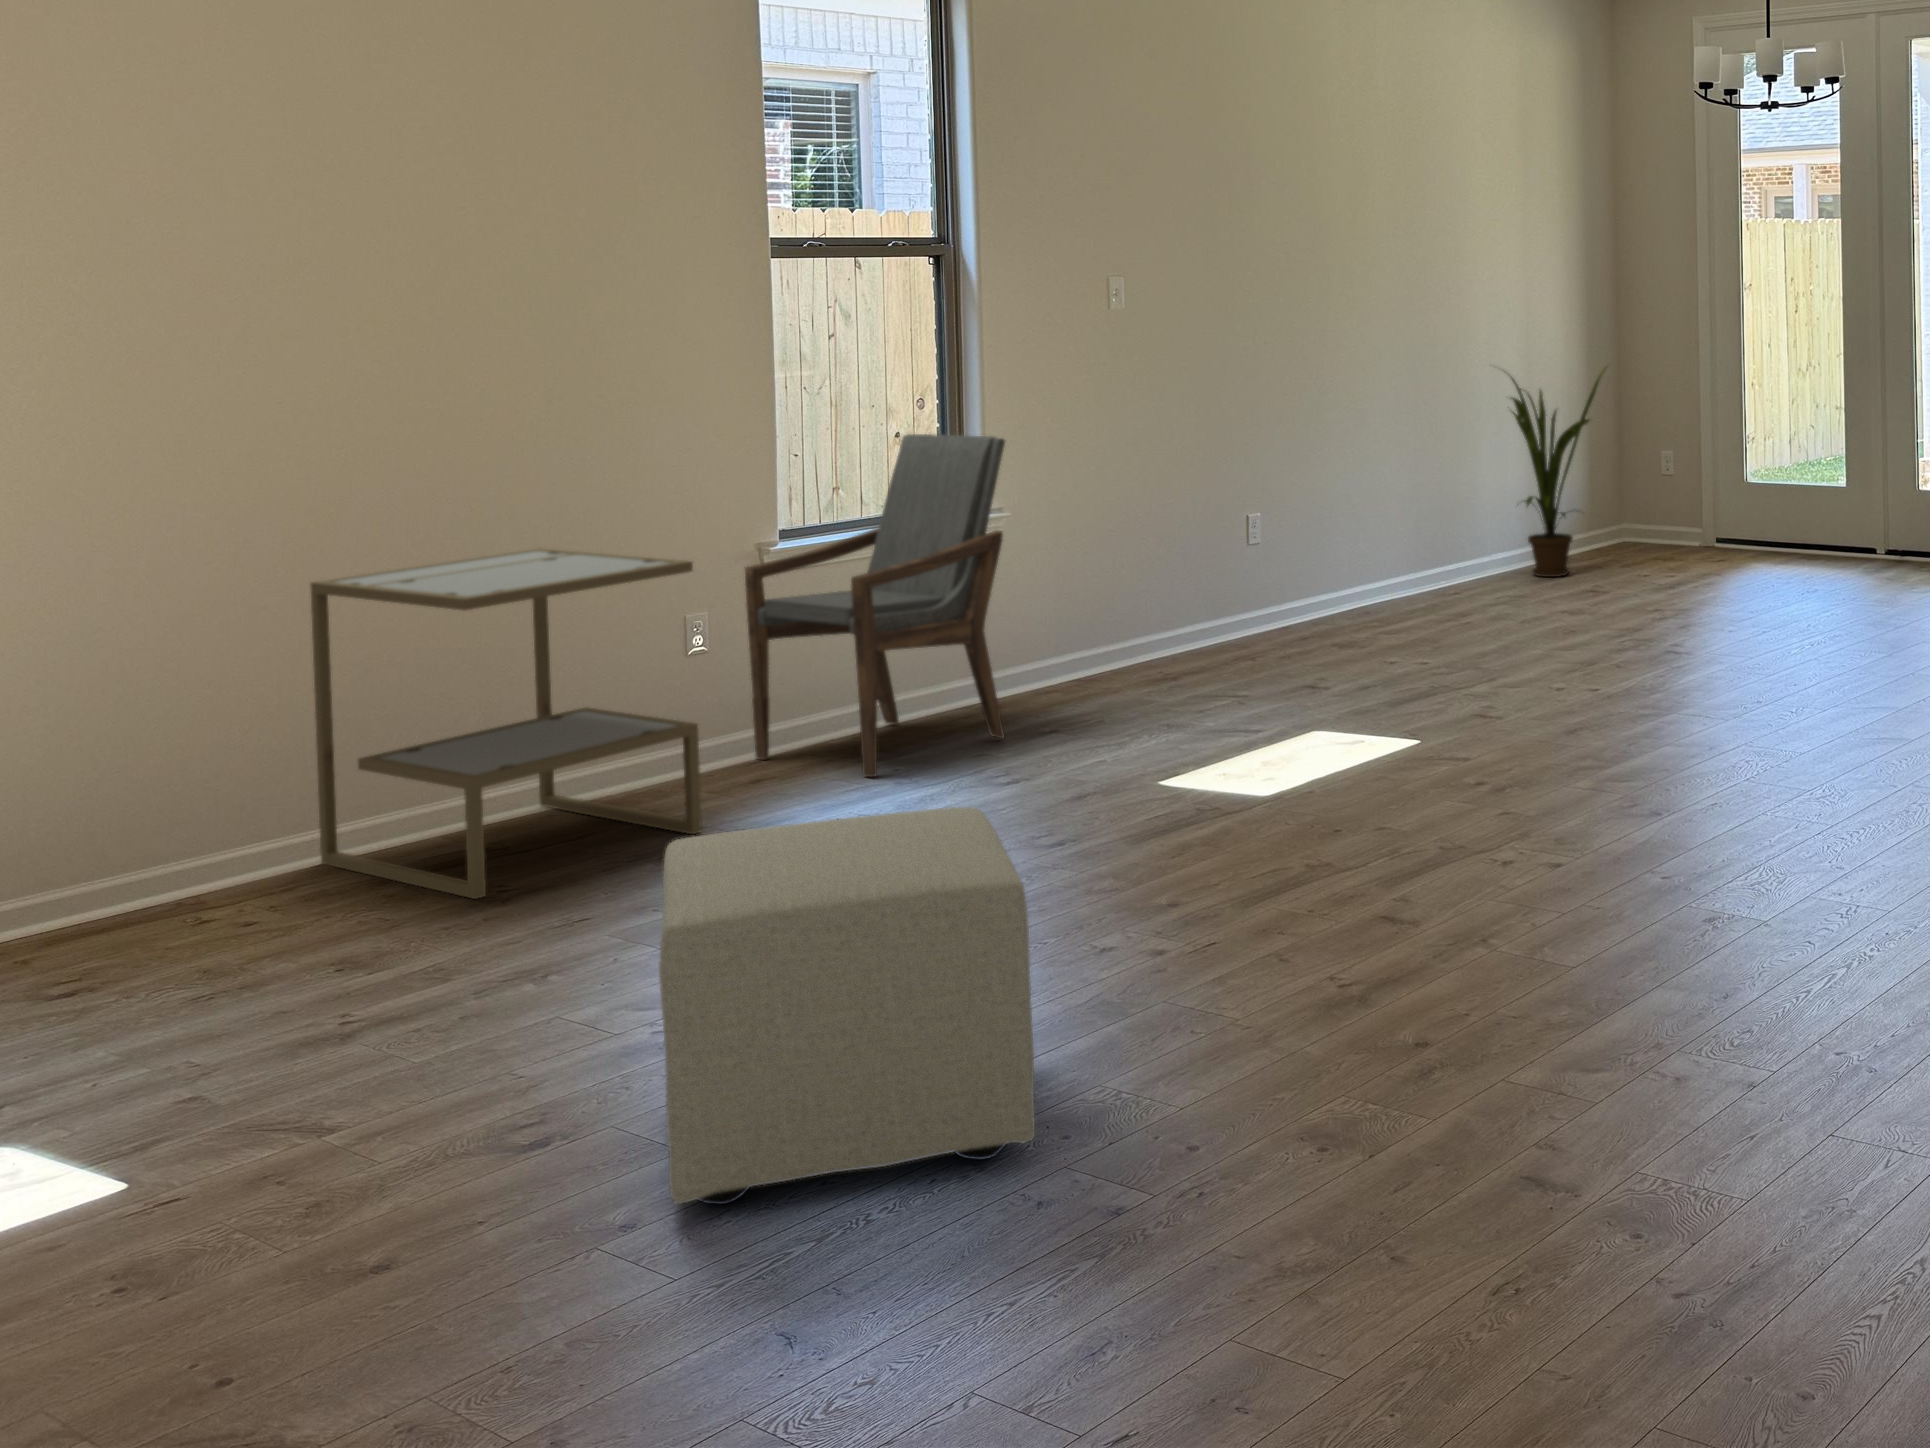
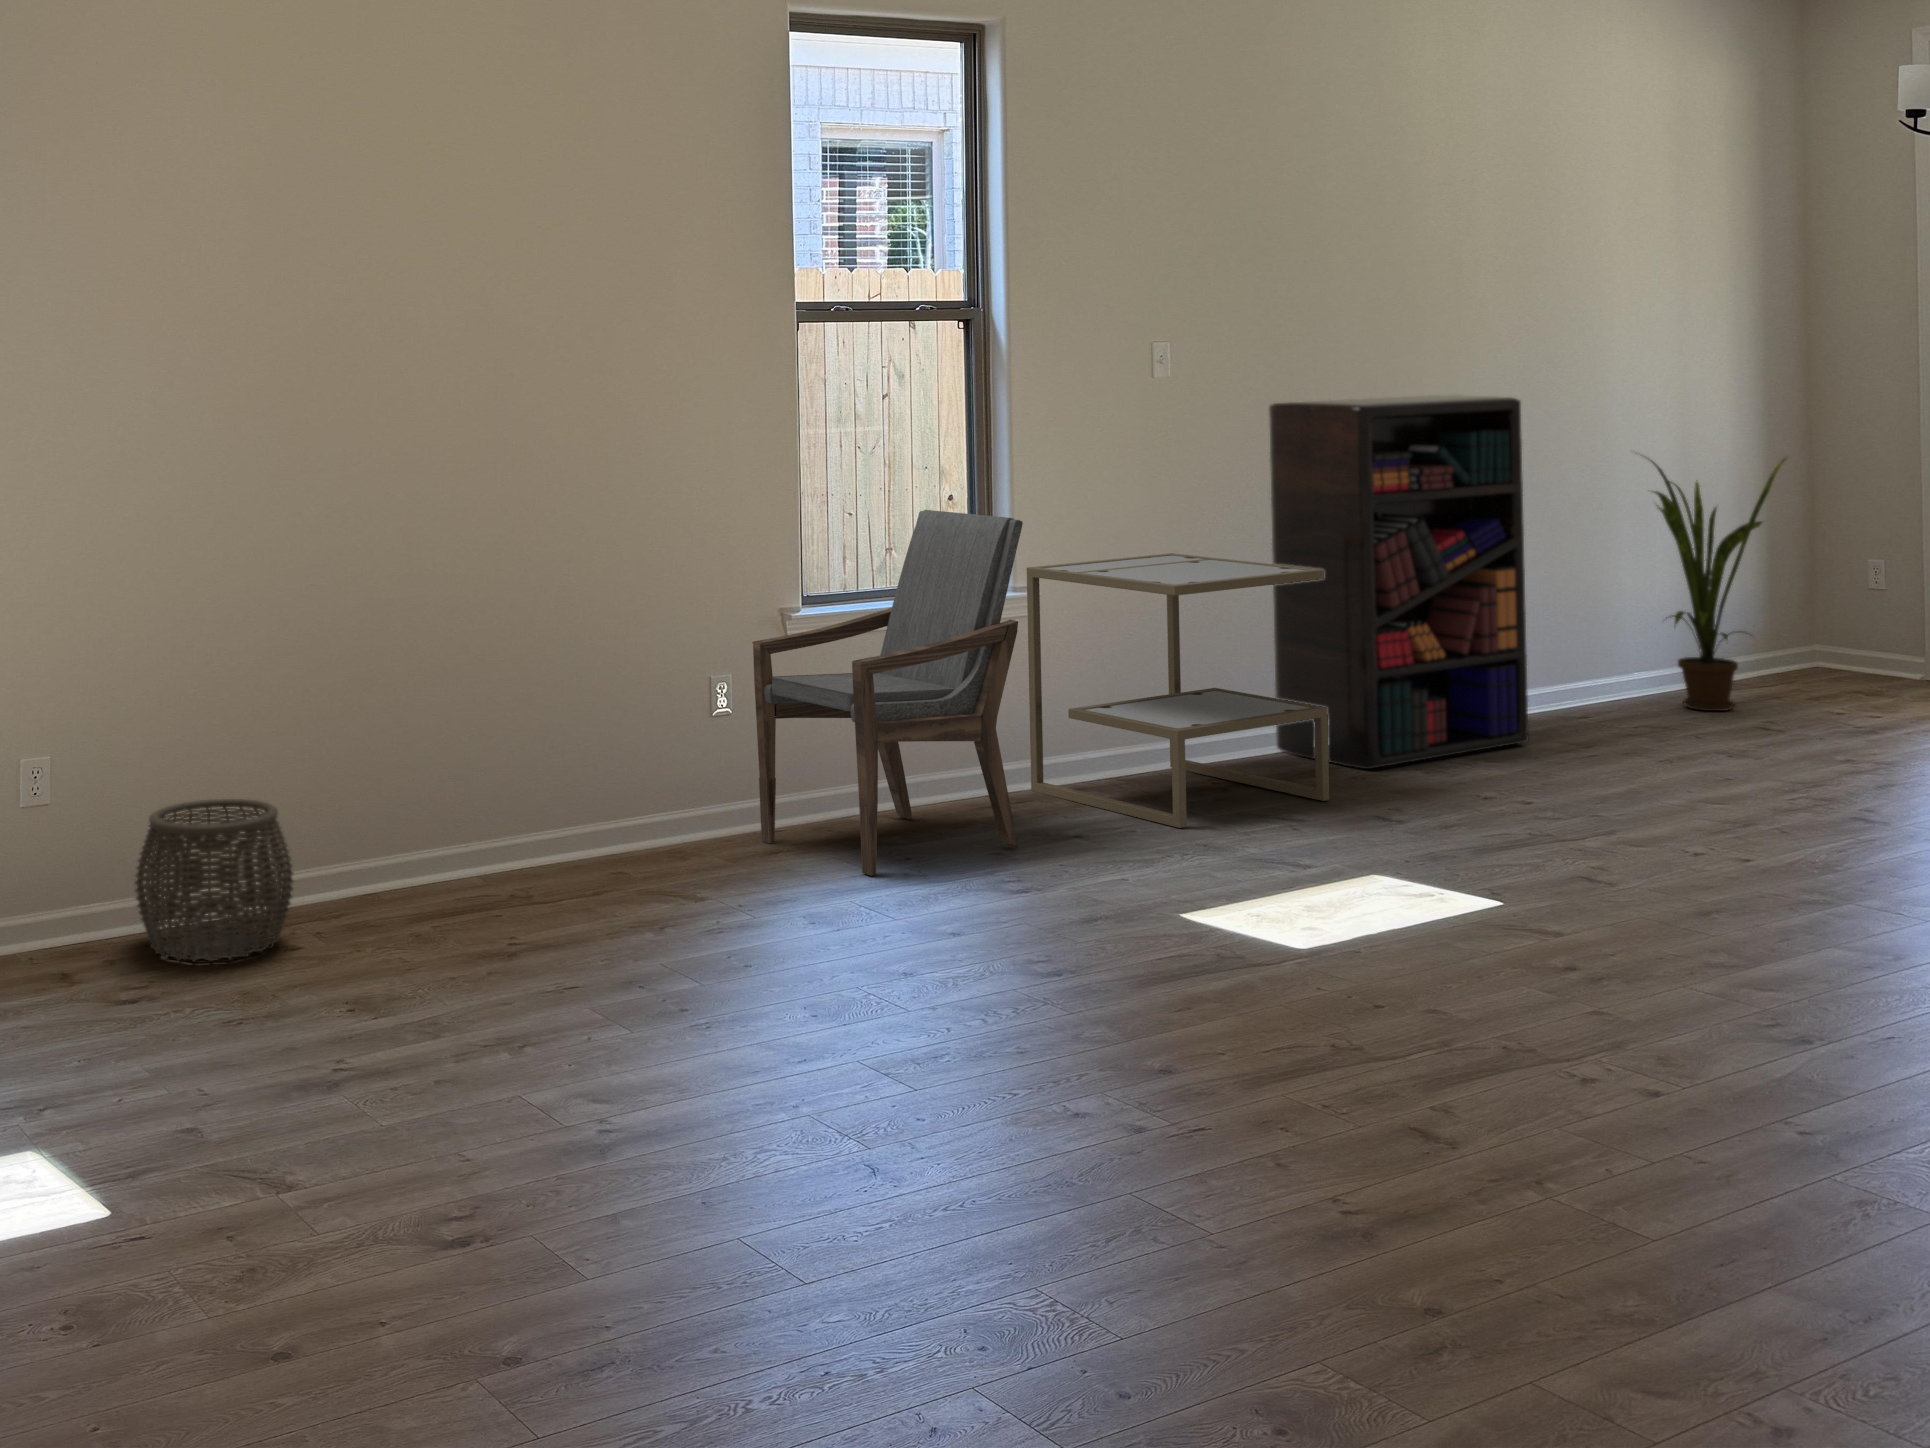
bookshelf: none [1208,320,1420,645] -> present [1269,395,1529,769]
side table: present [311,548,702,899] -> present [1027,553,1329,828]
woven basket: none [66,766,265,943] -> present [135,799,294,961]
ottoman: present [659,807,1035,1204] -> none [552,940,943,1349]

